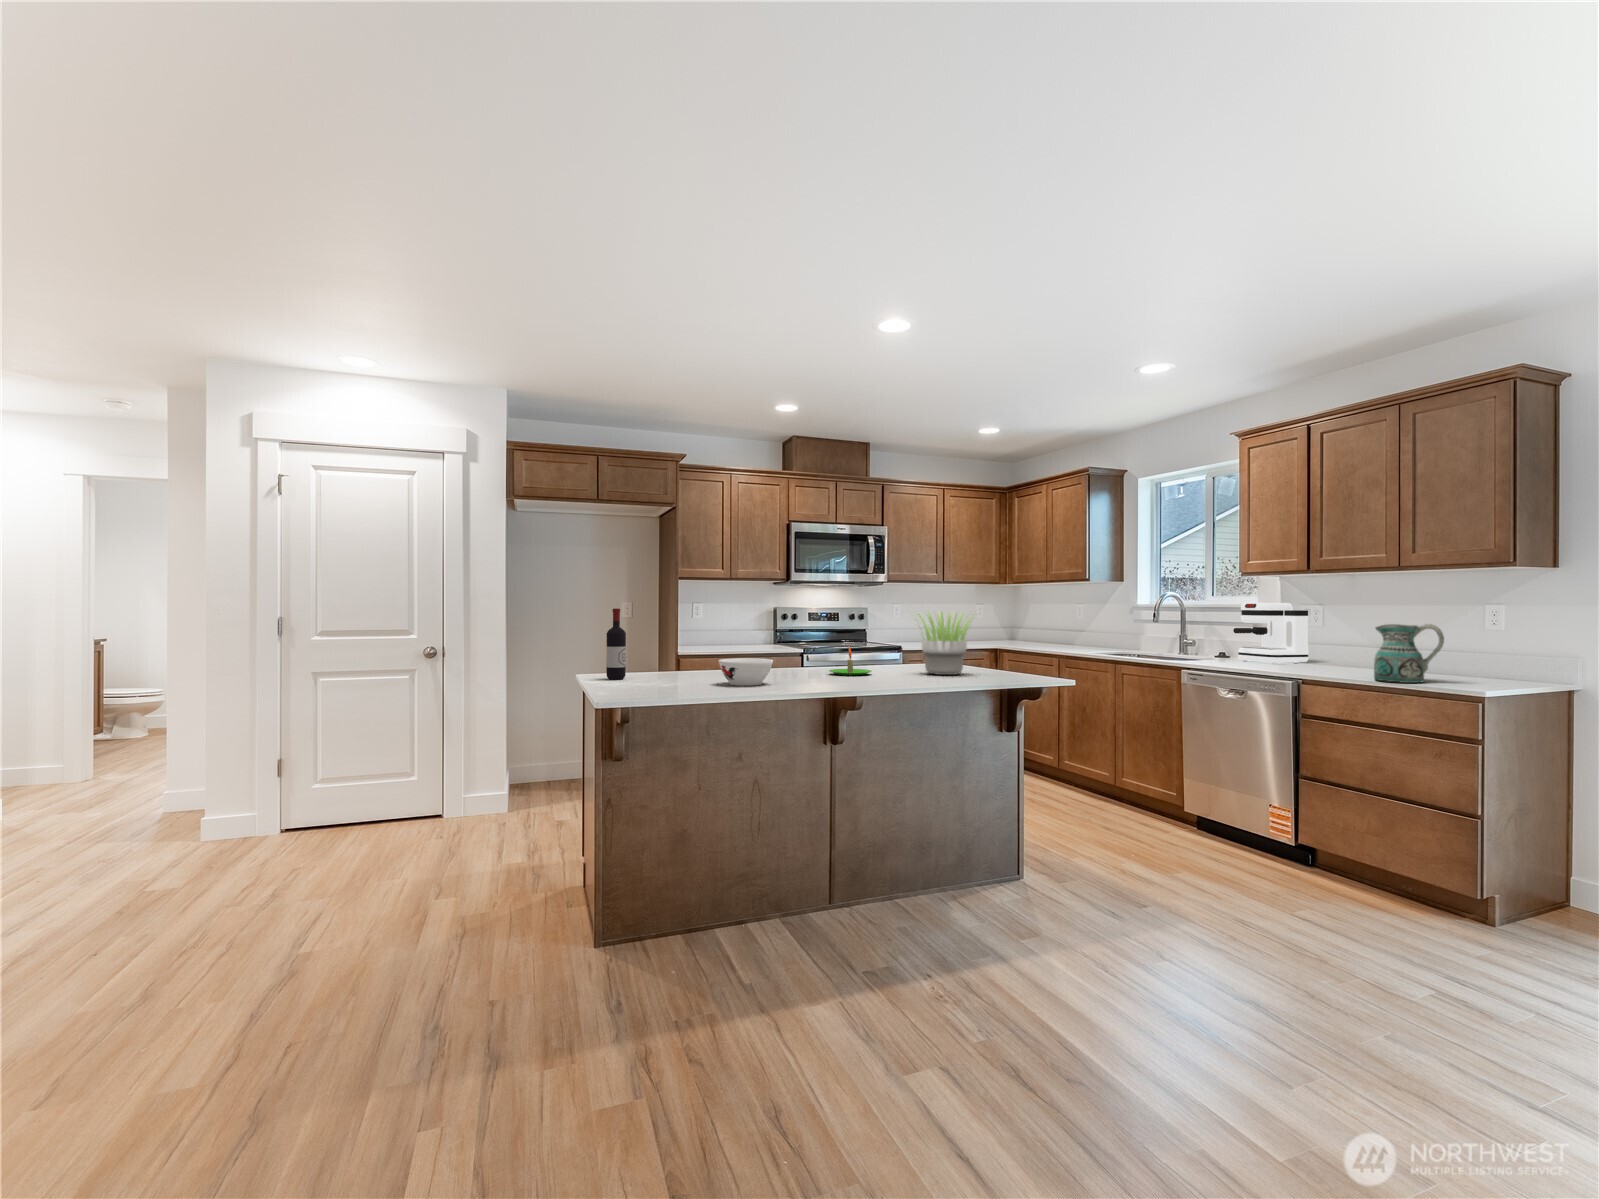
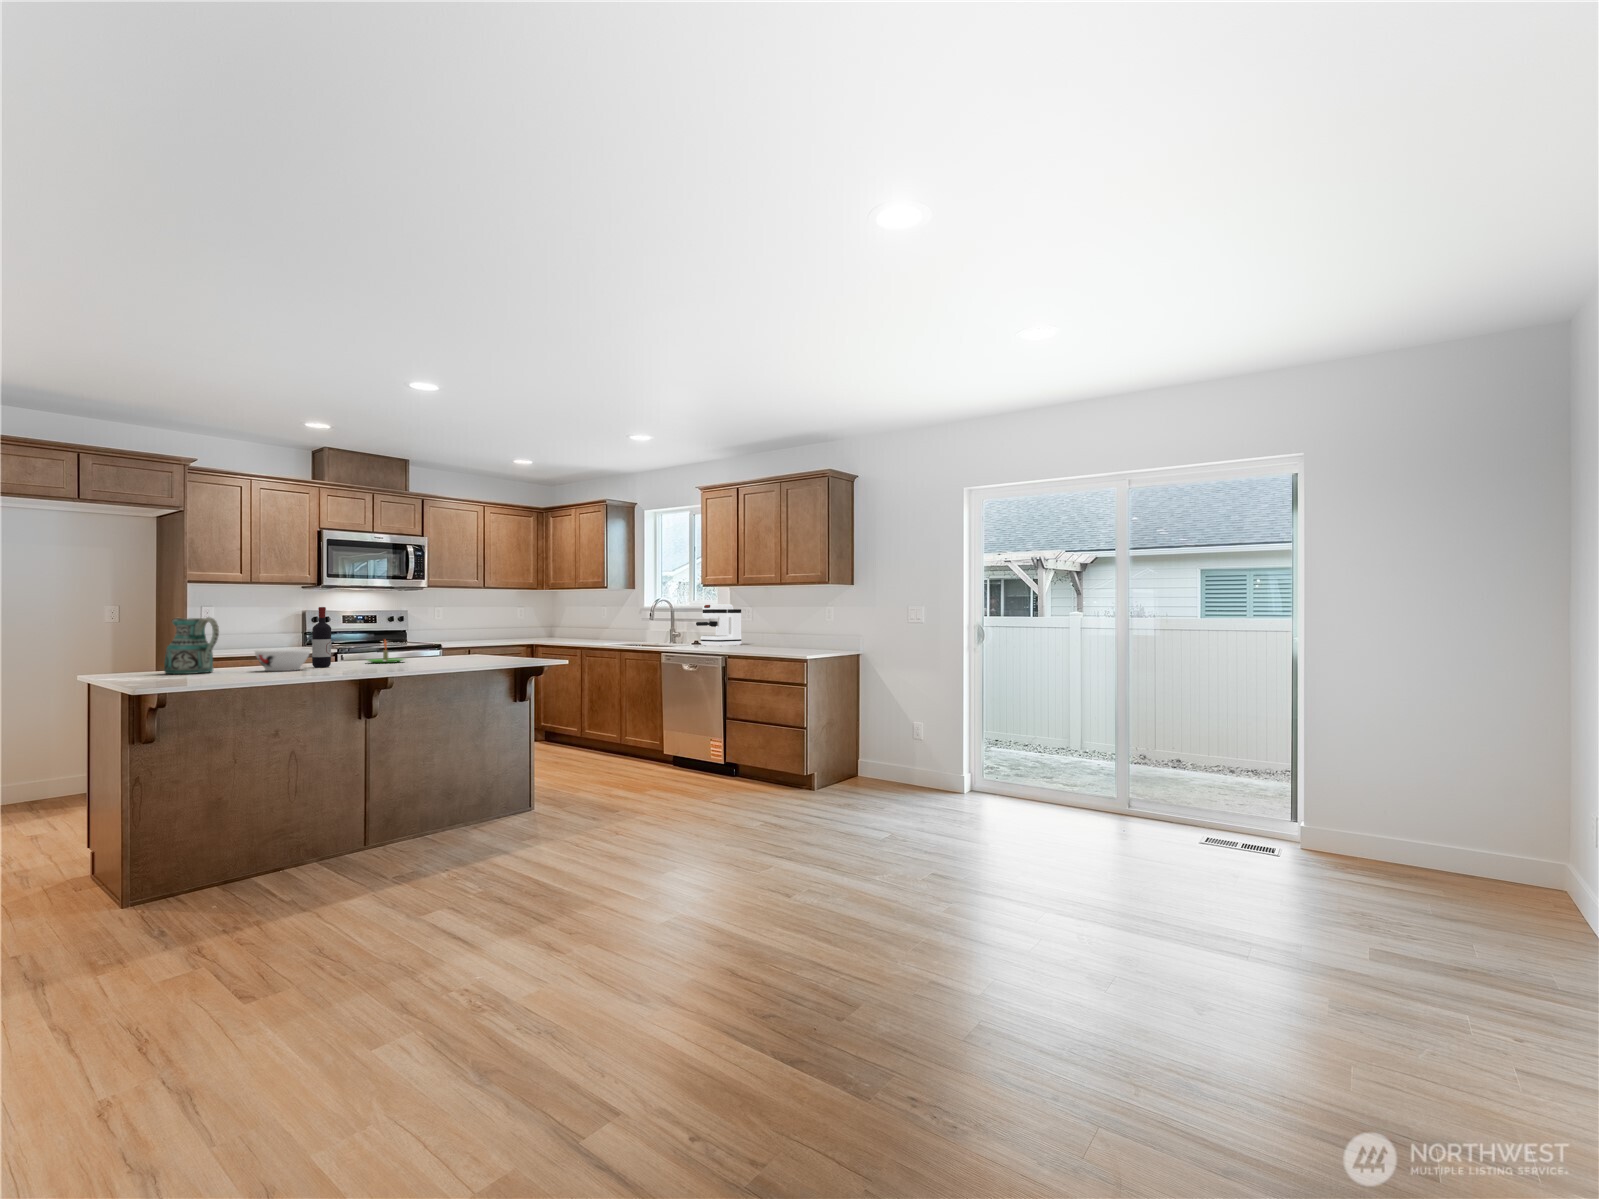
wine bottle: present [606,608,626,680] -> present [312,607,331,667]
potted plant: present [919,612,972,675] -> none [437,608,501,660]
ceramic pitcher: present [1374,624,1444,683] -> present [164,617,219,674]

